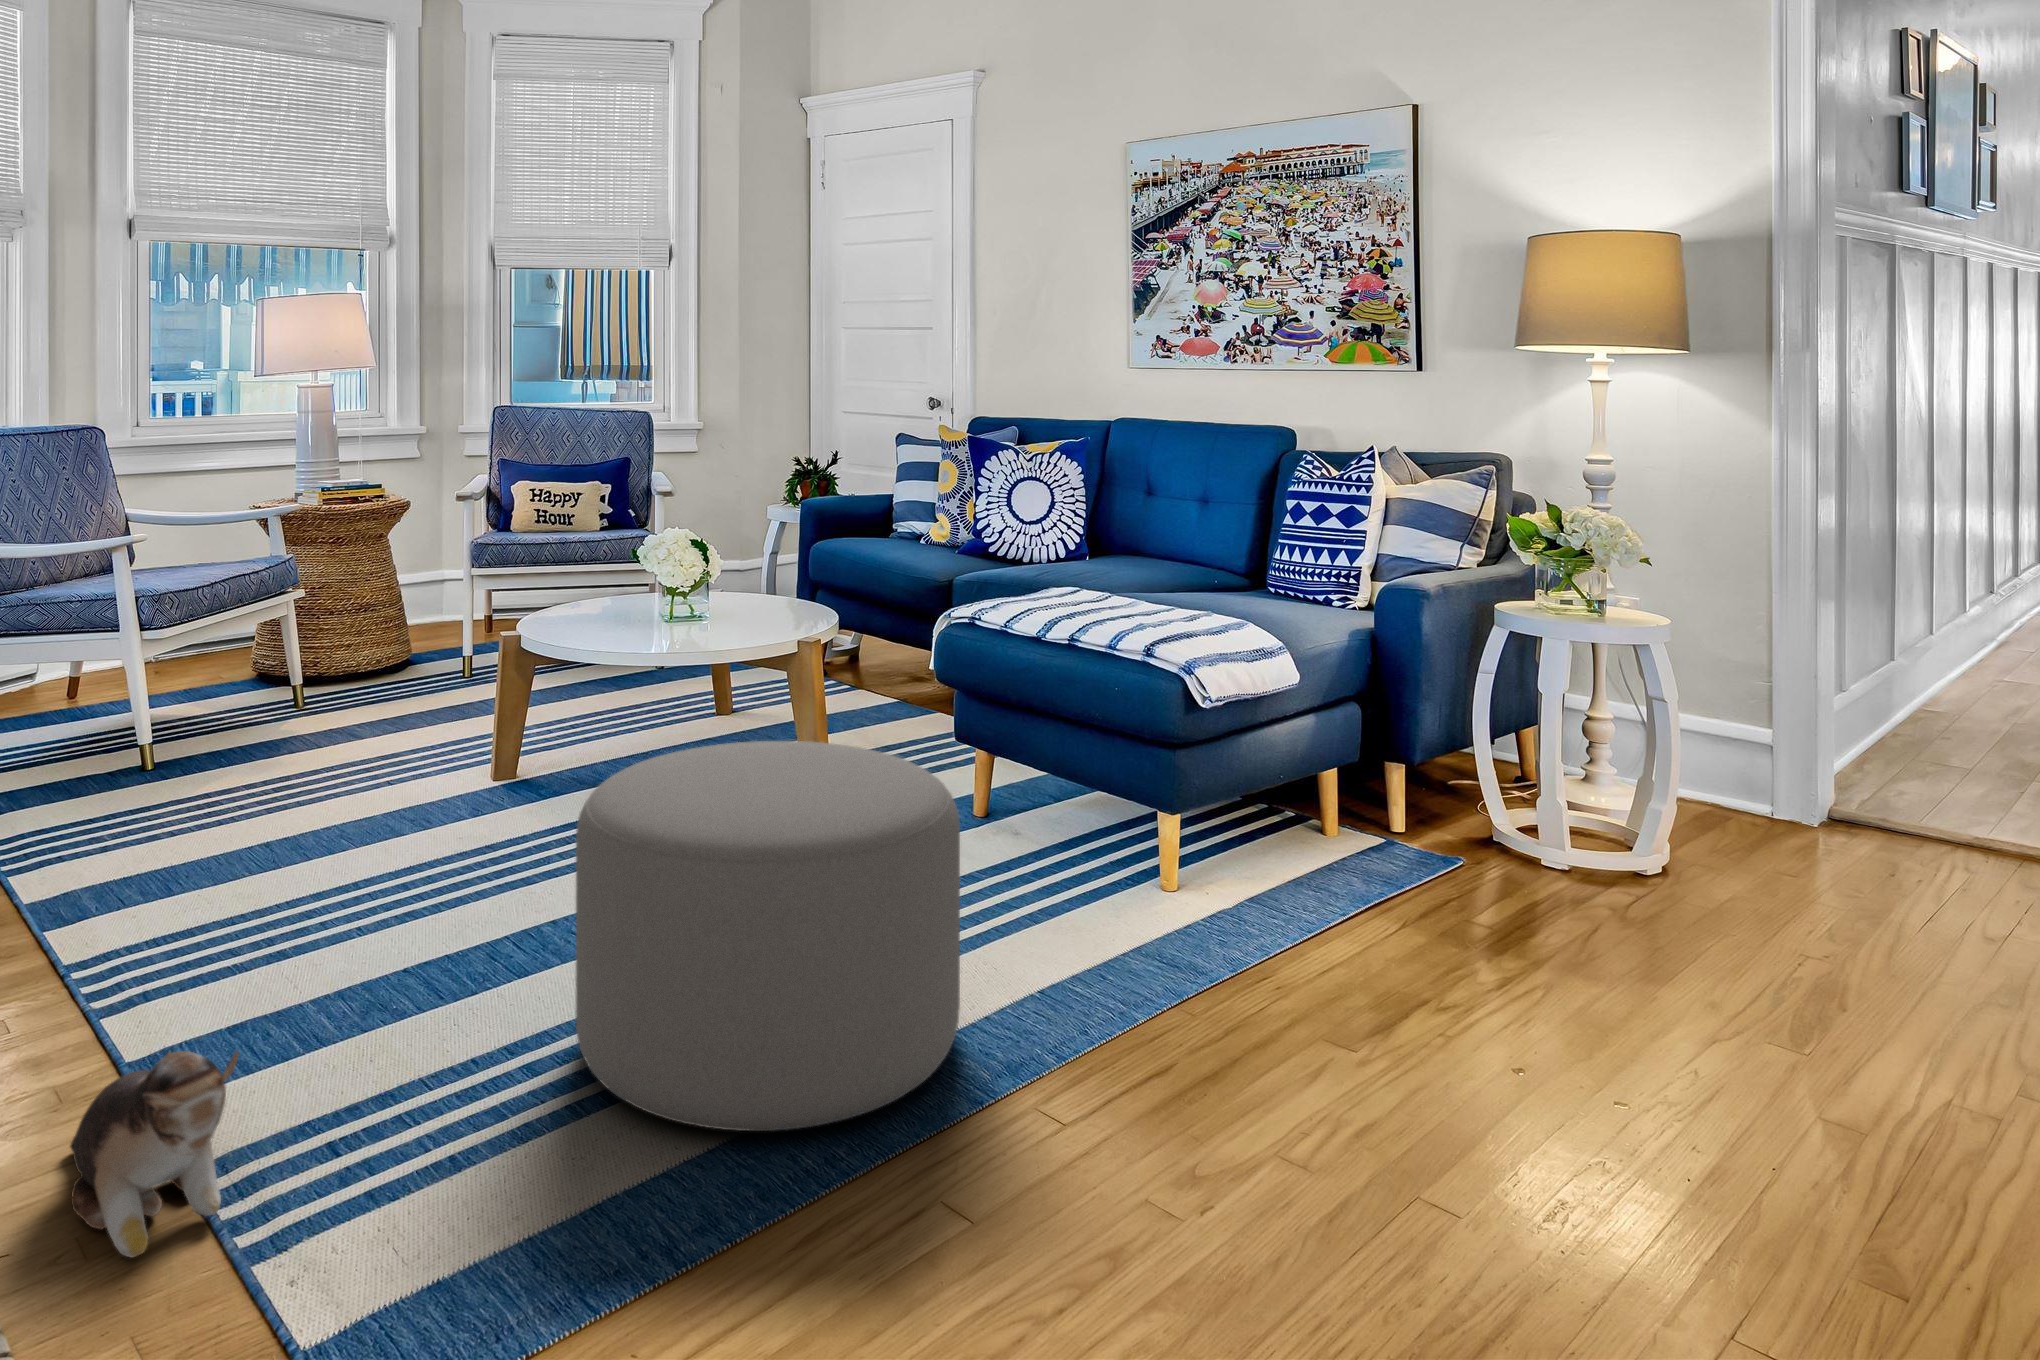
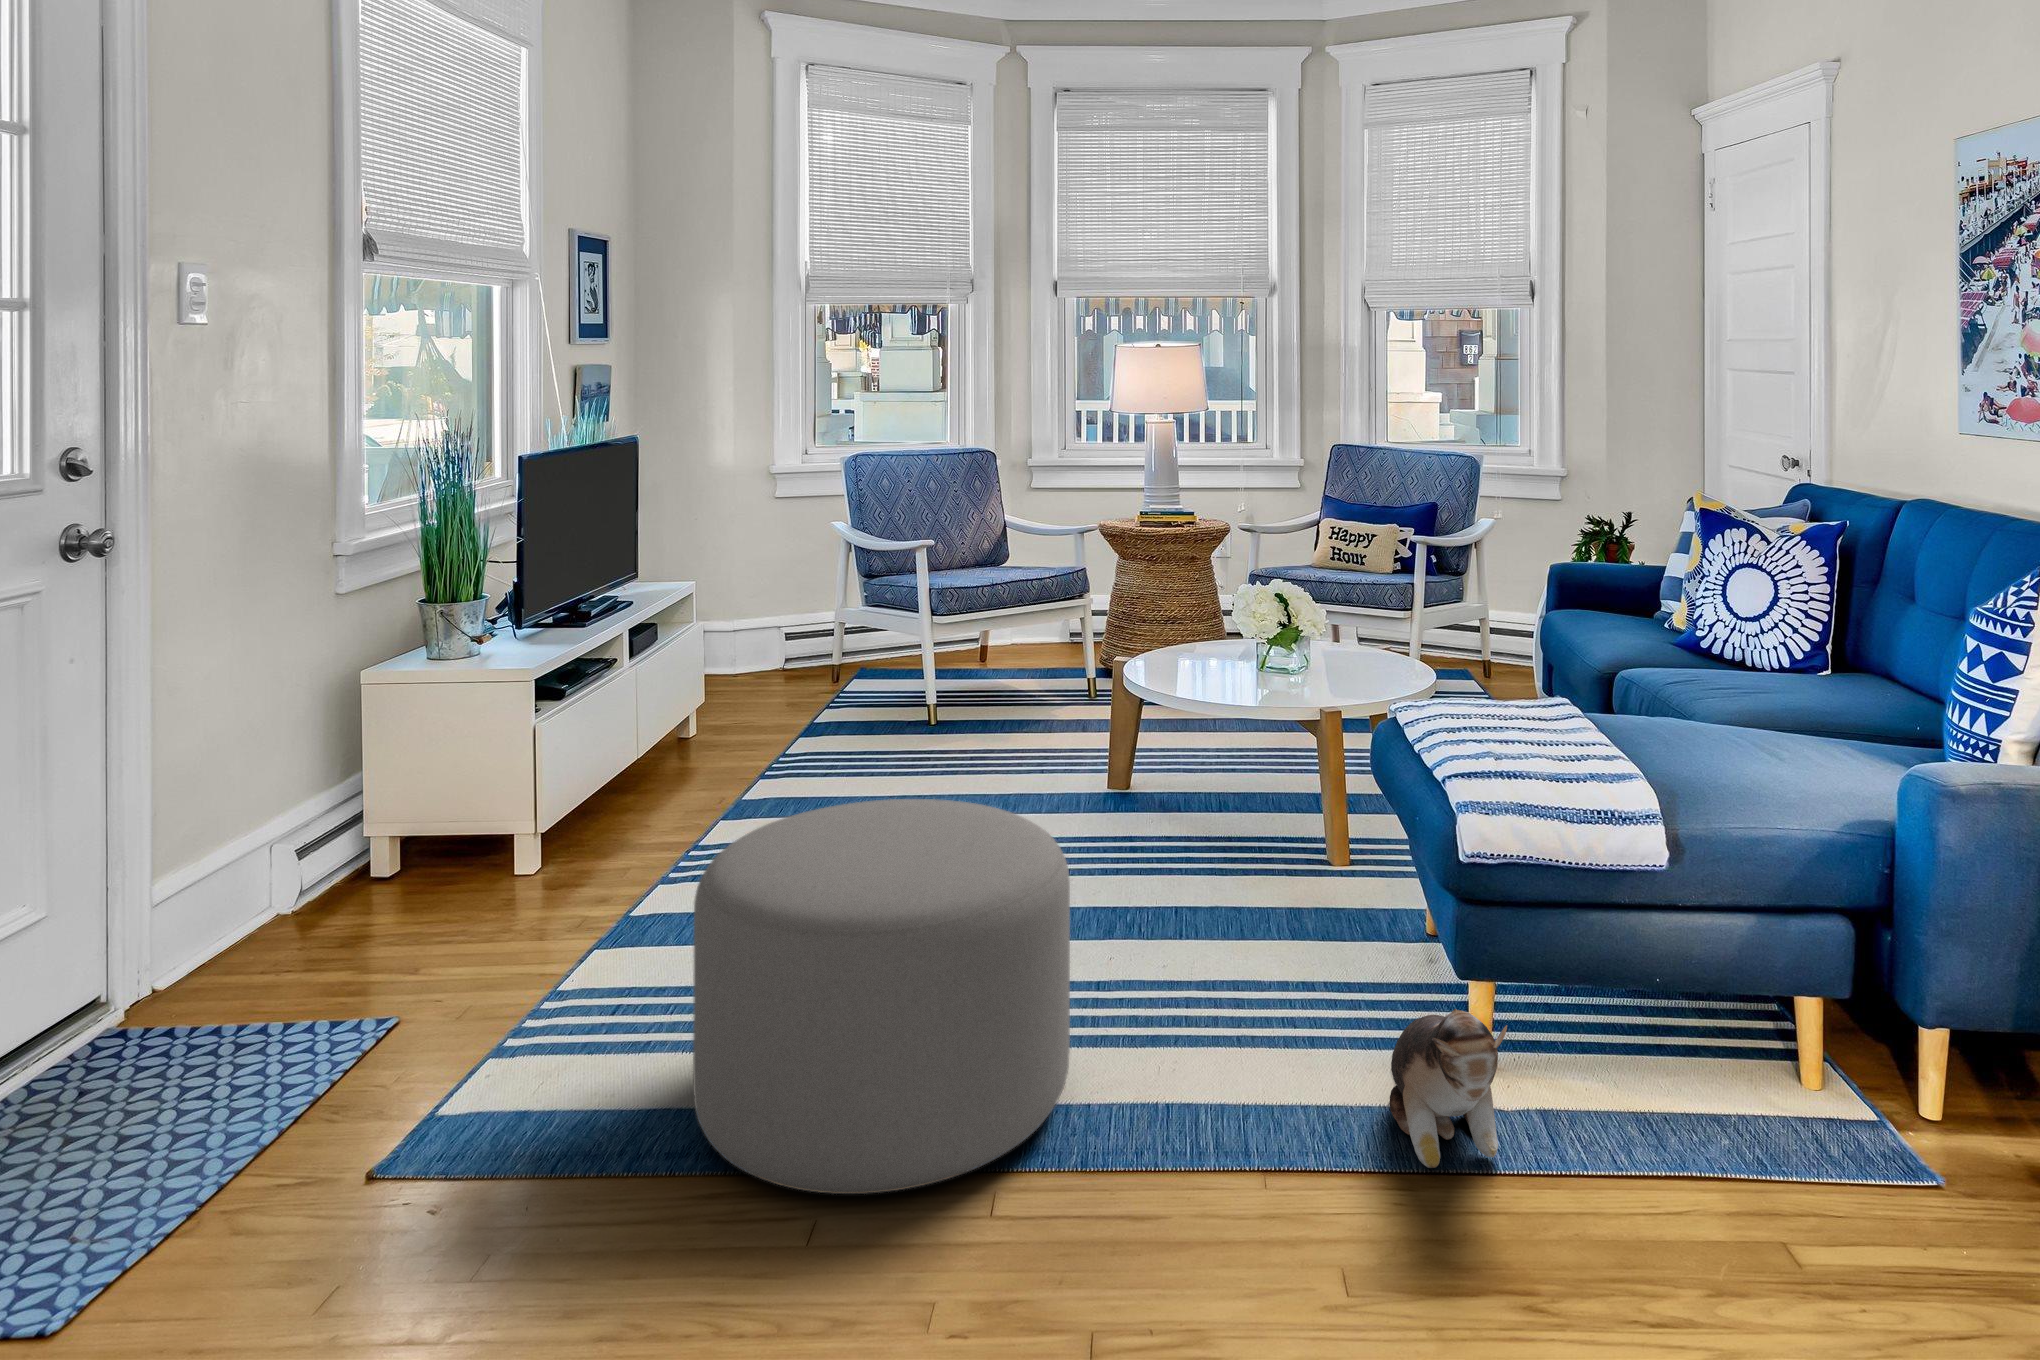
plush toy: present [70,1051,238,1257] -> present [1389,1009,1507,1168]

